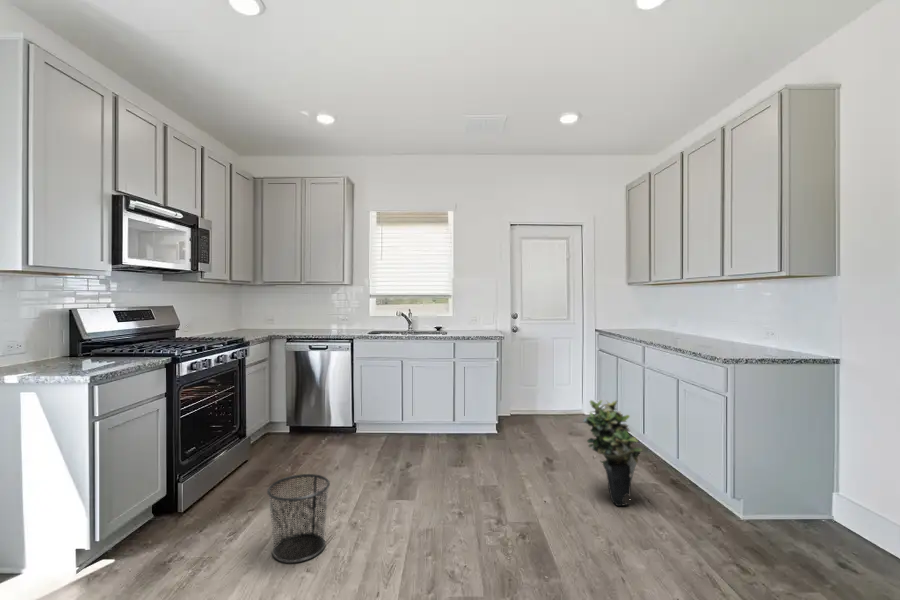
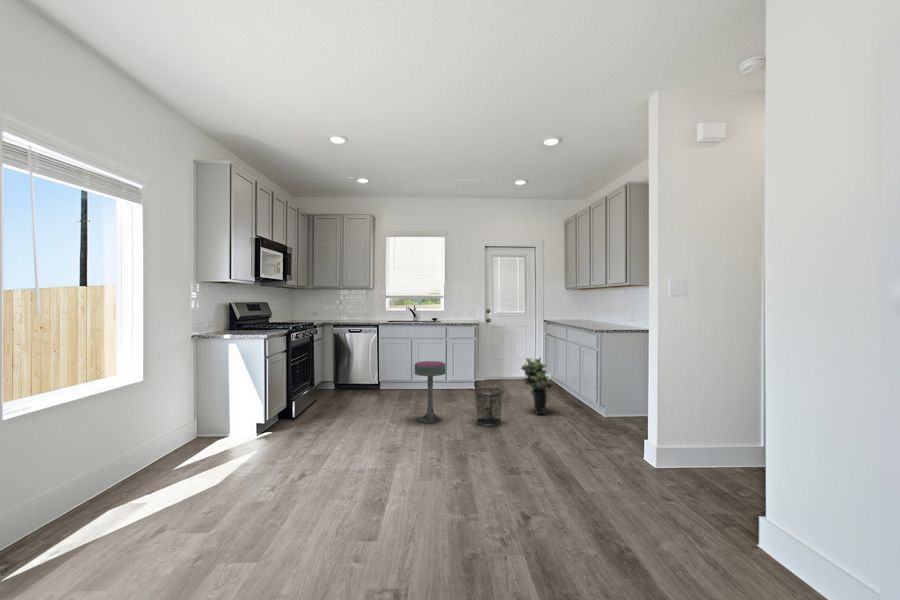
bar stool: none [398,412,454,530] -> present [414,361,446,423]
waste bin: present [267,474,330,563] -> present [474,388,503,426]

